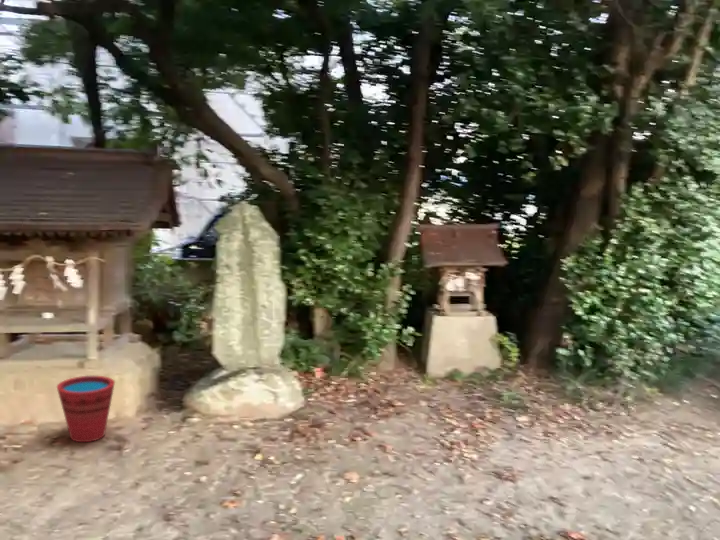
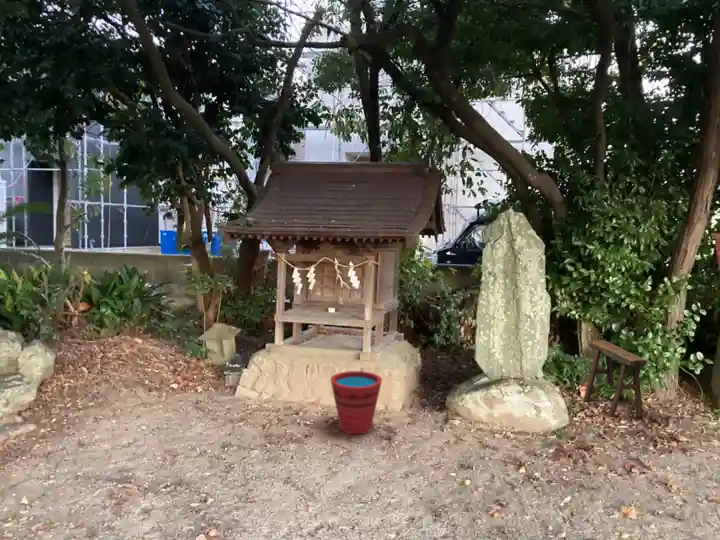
stool: none [320,326,372,396] -> present [584,340,647,417]

